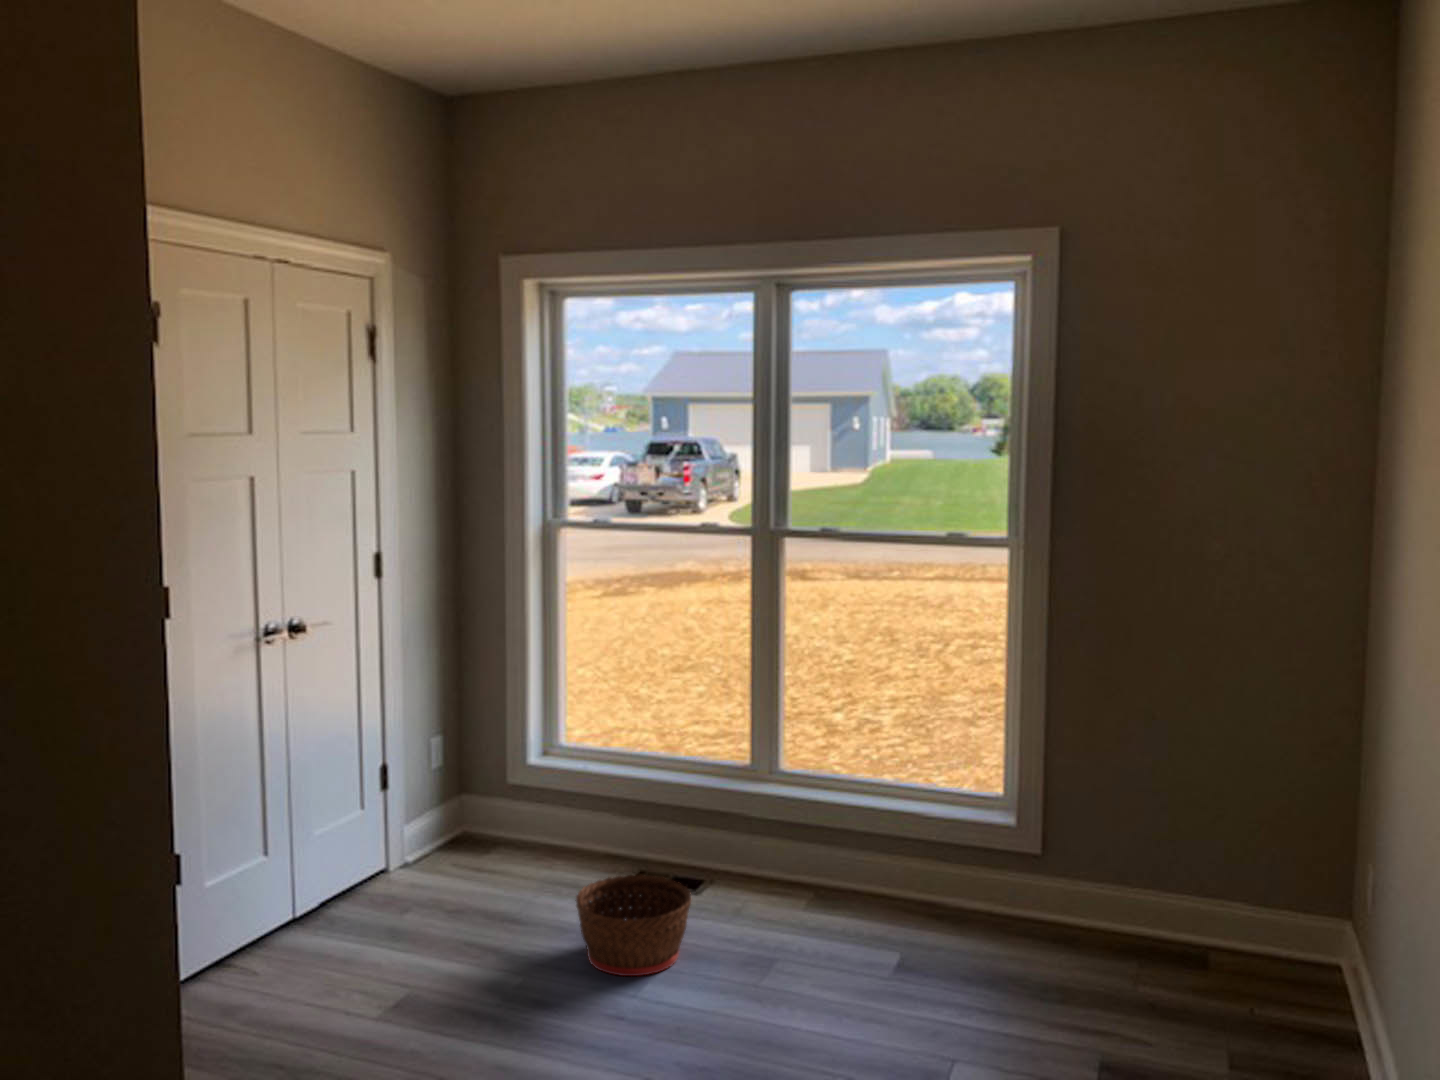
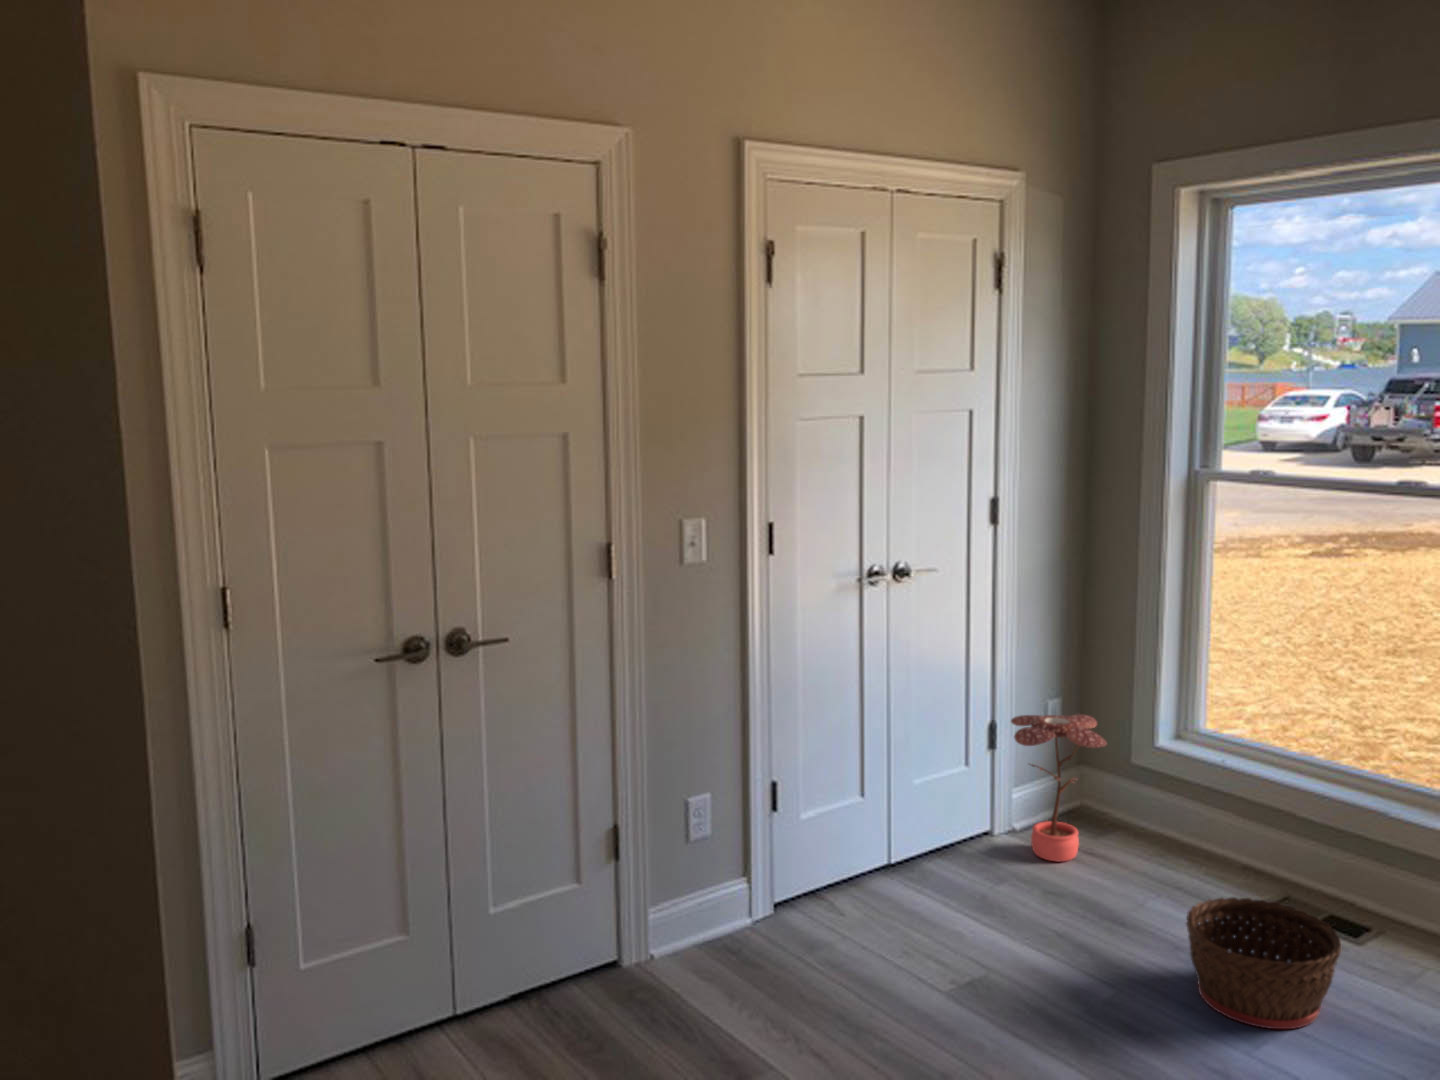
potted plant: none [402,746,492,884] -> present [1011,714,1106,861]

